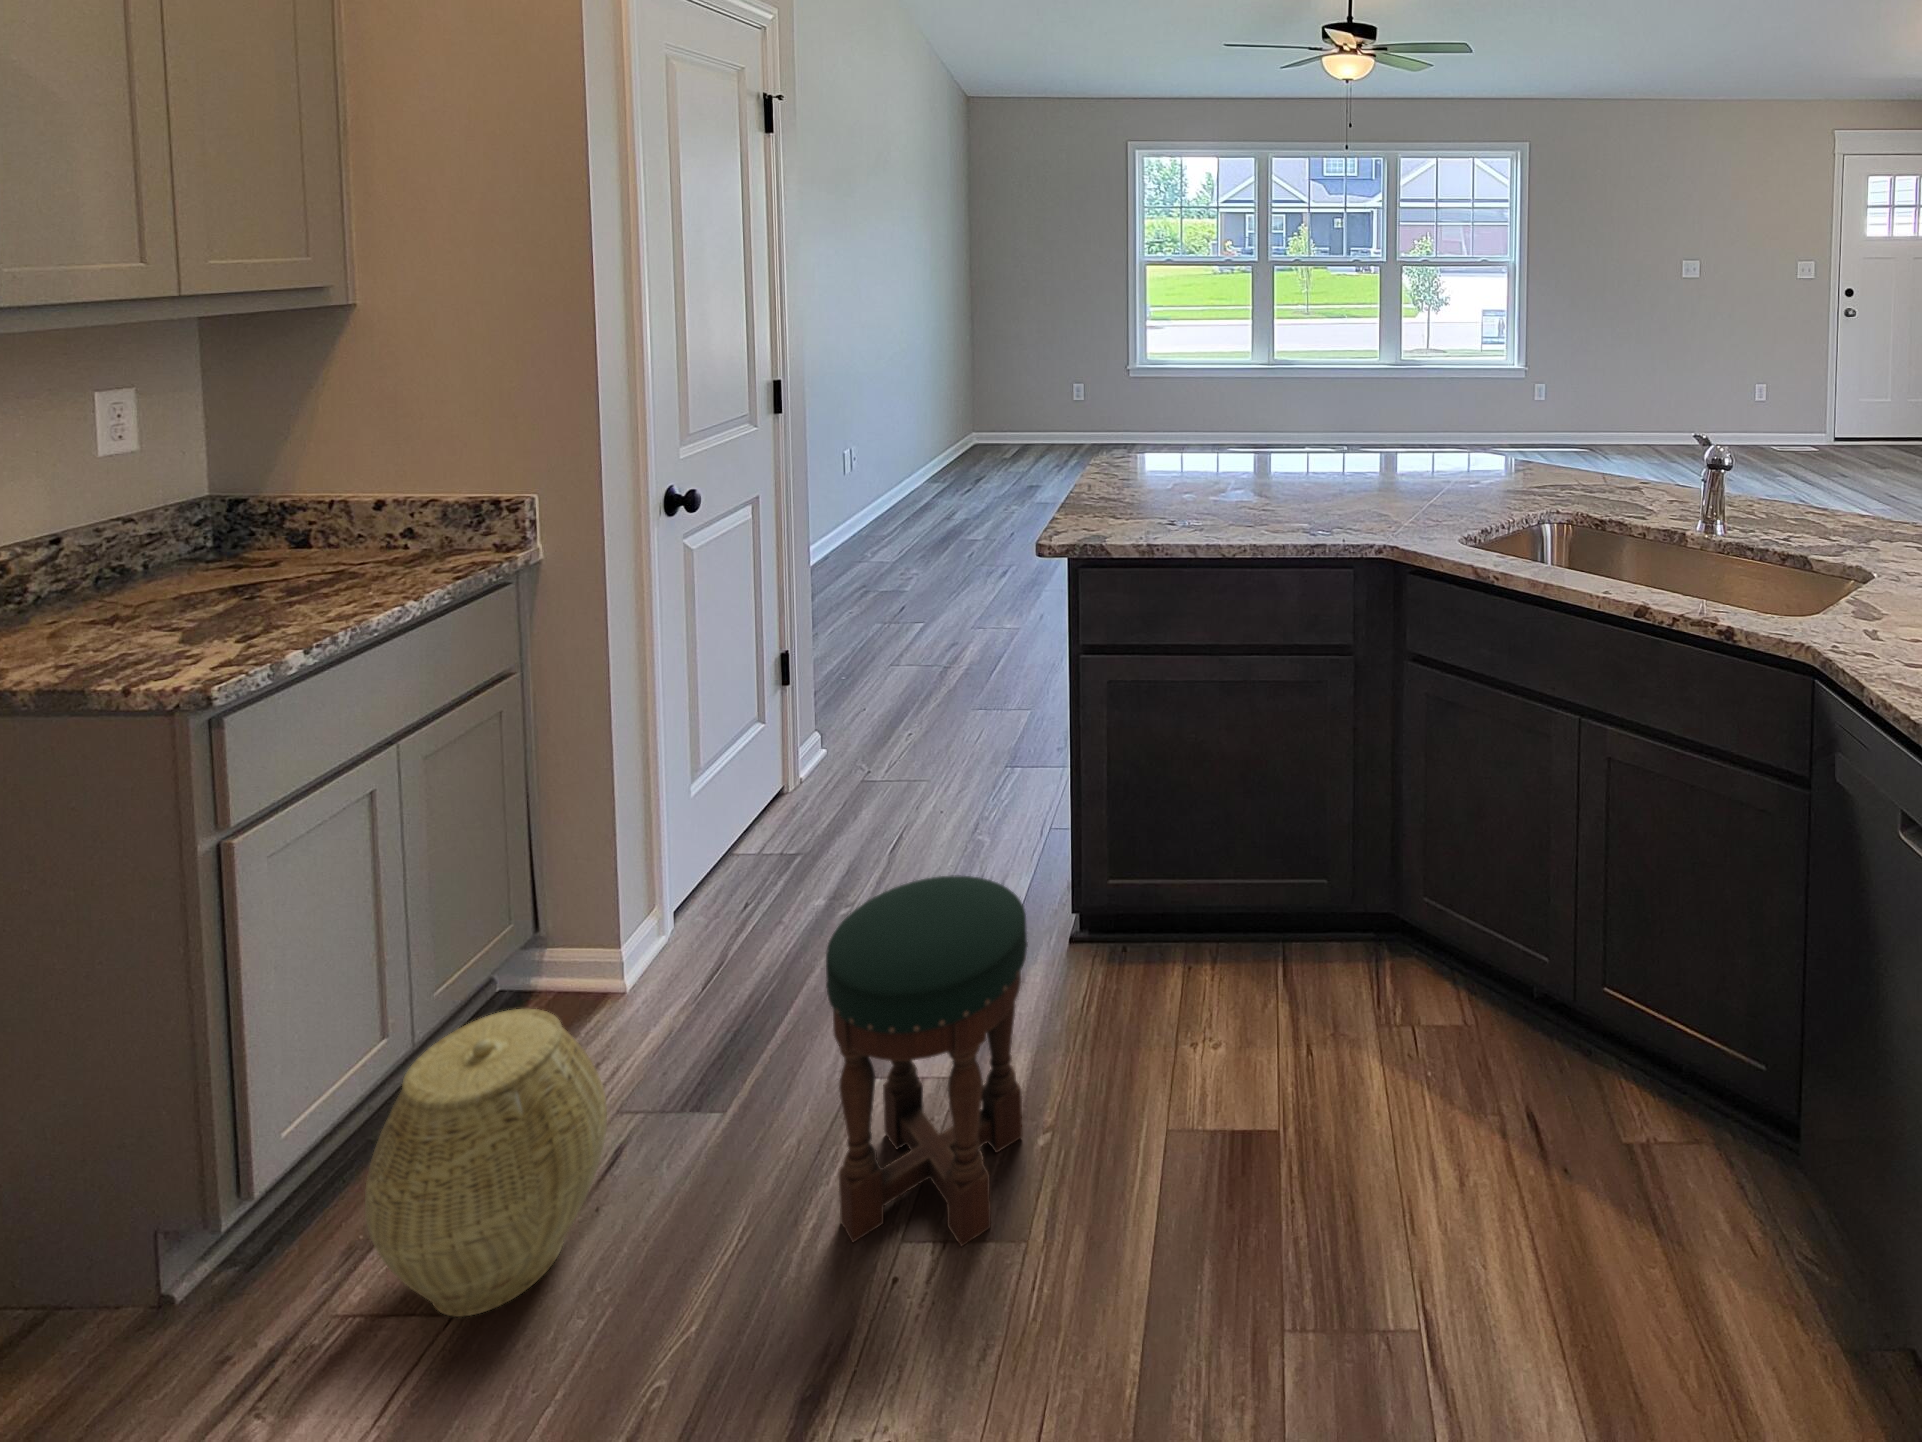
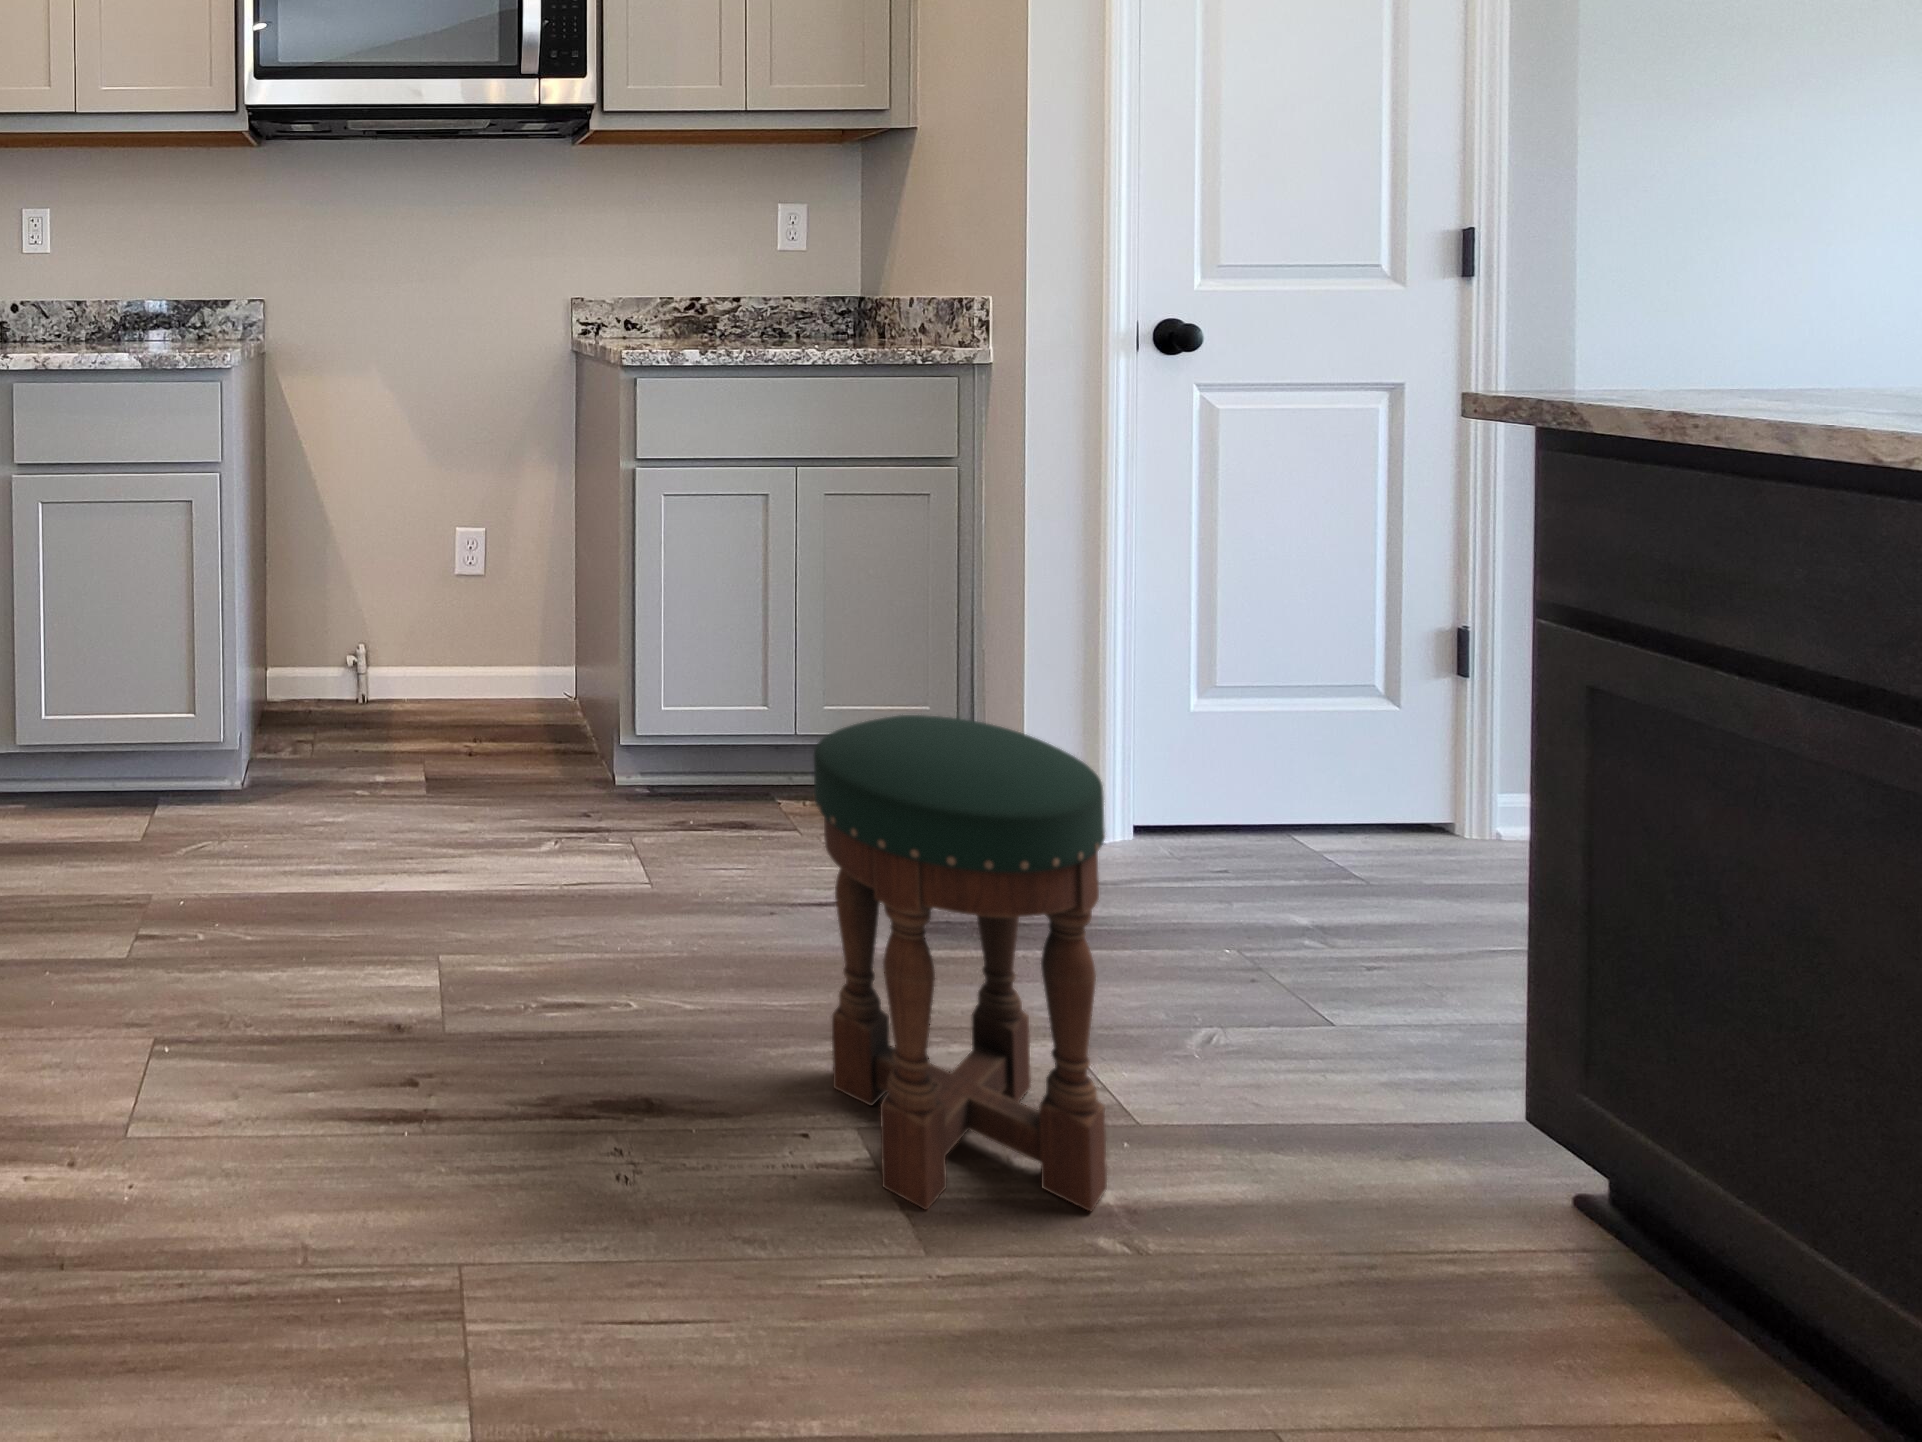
woven basket: present [365,1009,607,1317] -> none [614,672,791,914]

